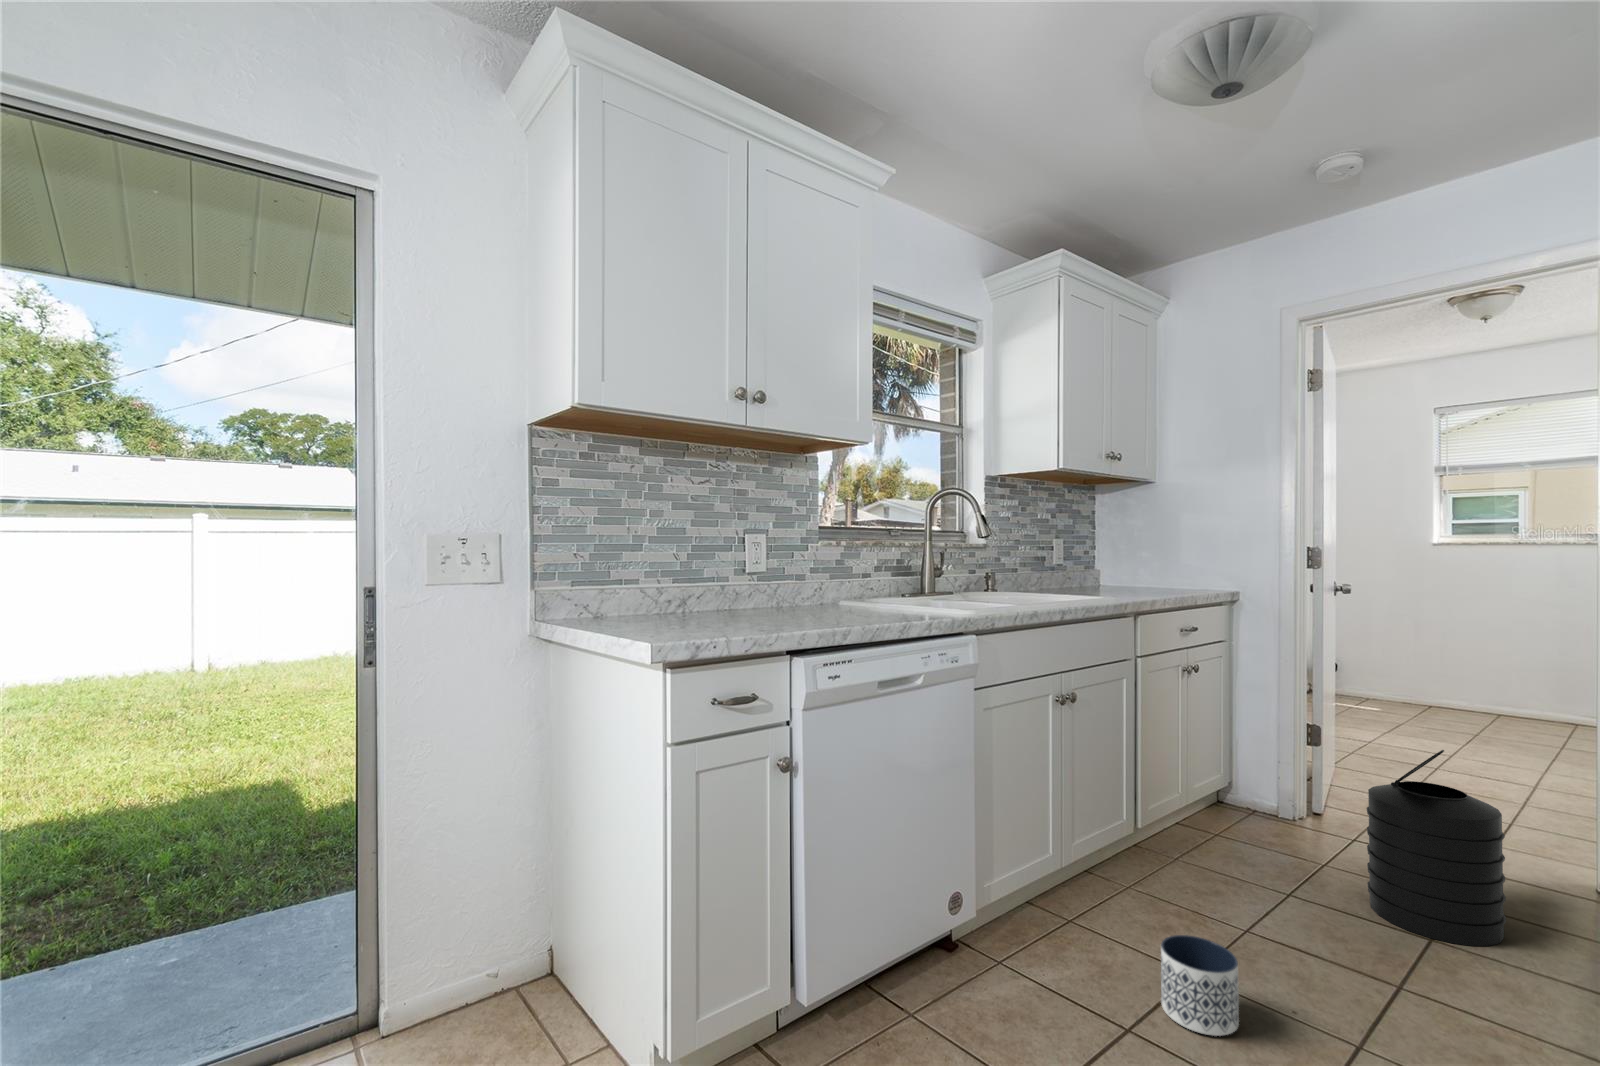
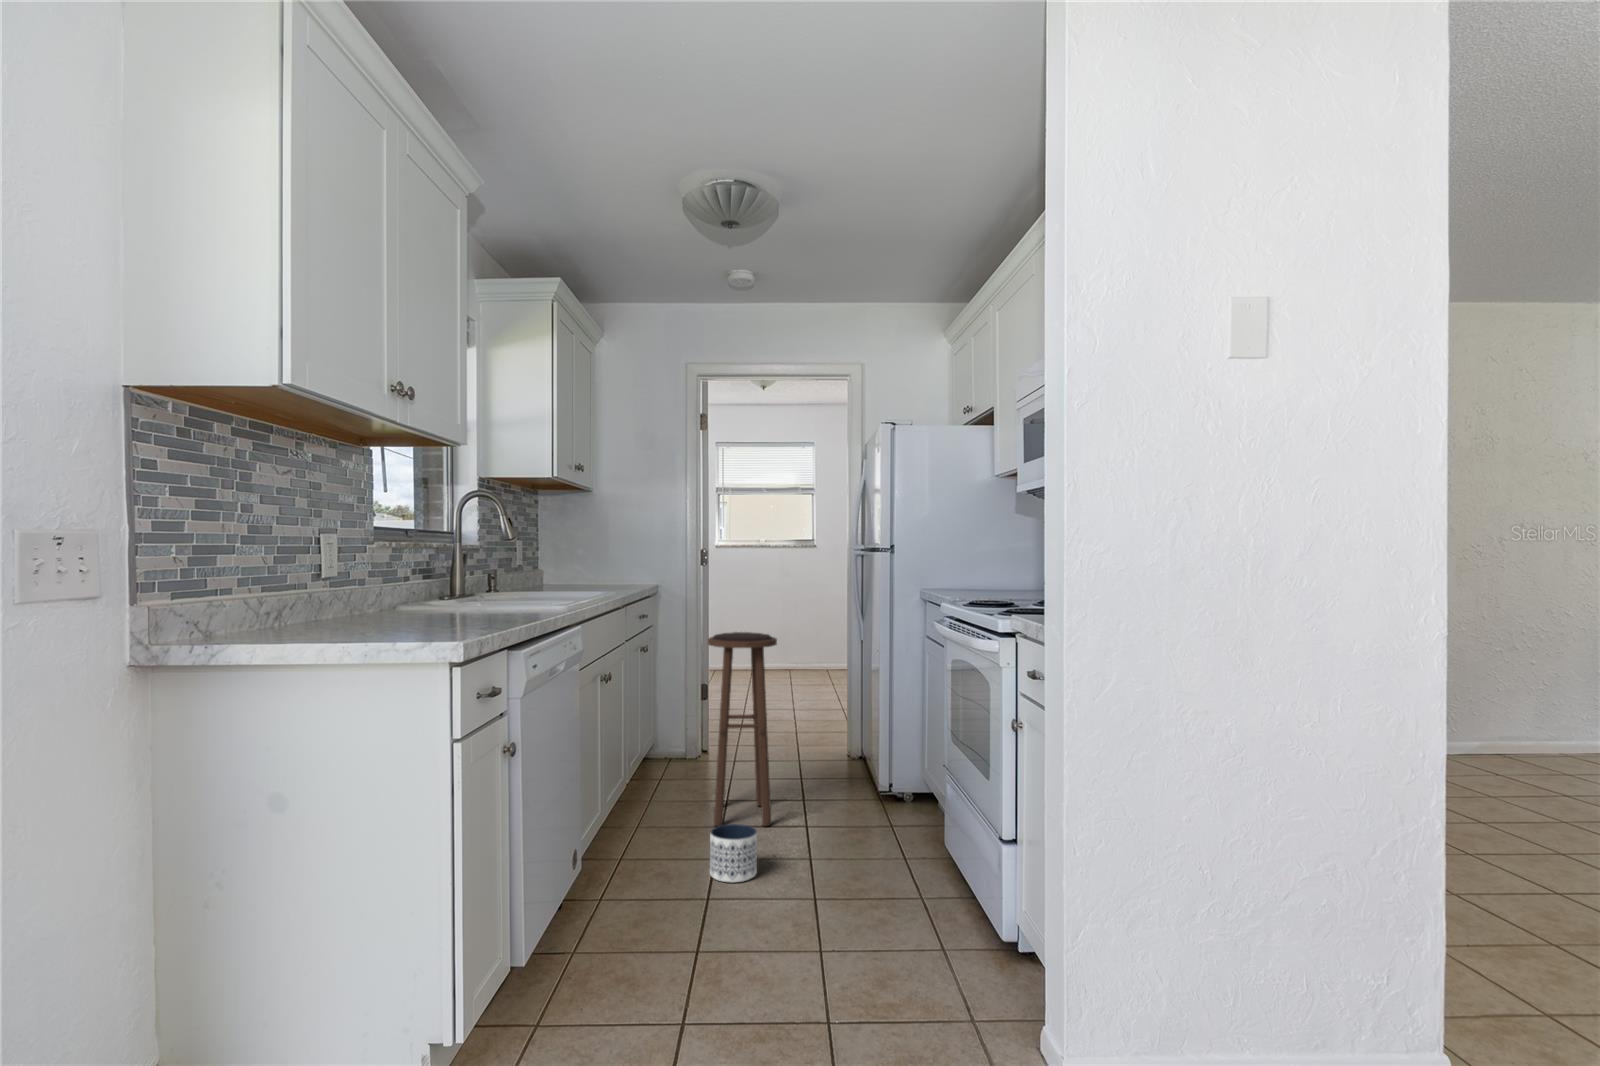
stool: none [1224,661,1343,959] -> present [708,632,777,826]
trash can: present [1367,750,1506,946] -> none [770,680,837,800]

